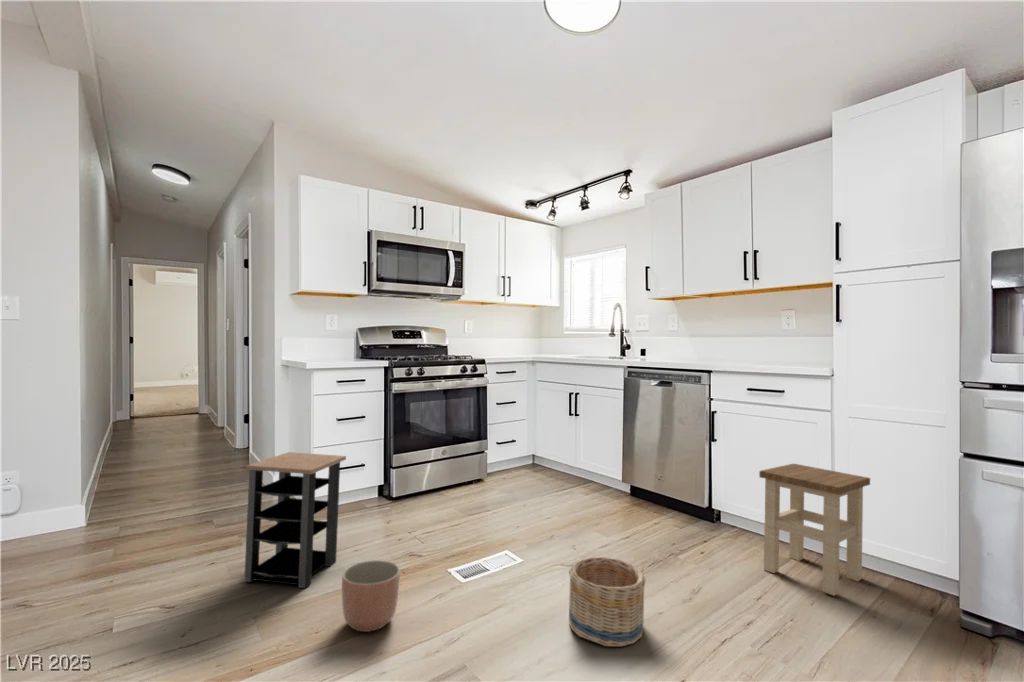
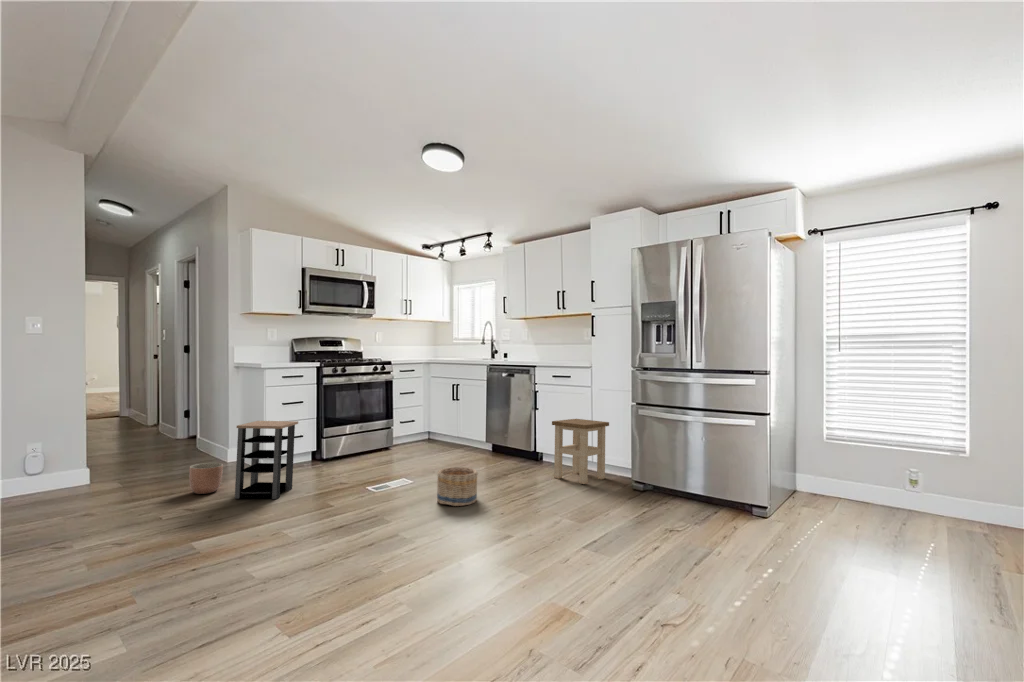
planter: present [342,560,400,632] -> present [189,463,223,494]

